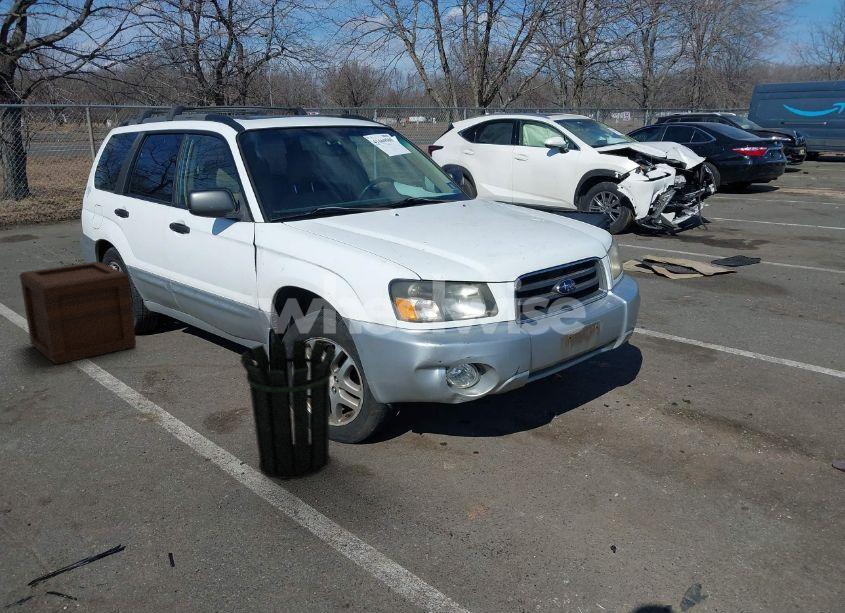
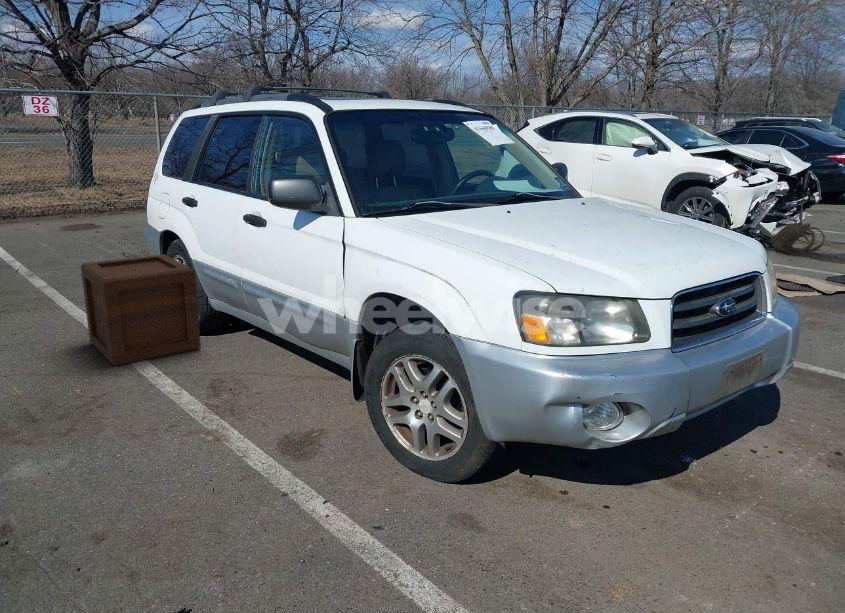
backpack: none [673,213,720,243] -> present [770,222,825,254]
waste bin: present [240,340,336,479] -> none [325,358,442,530]

